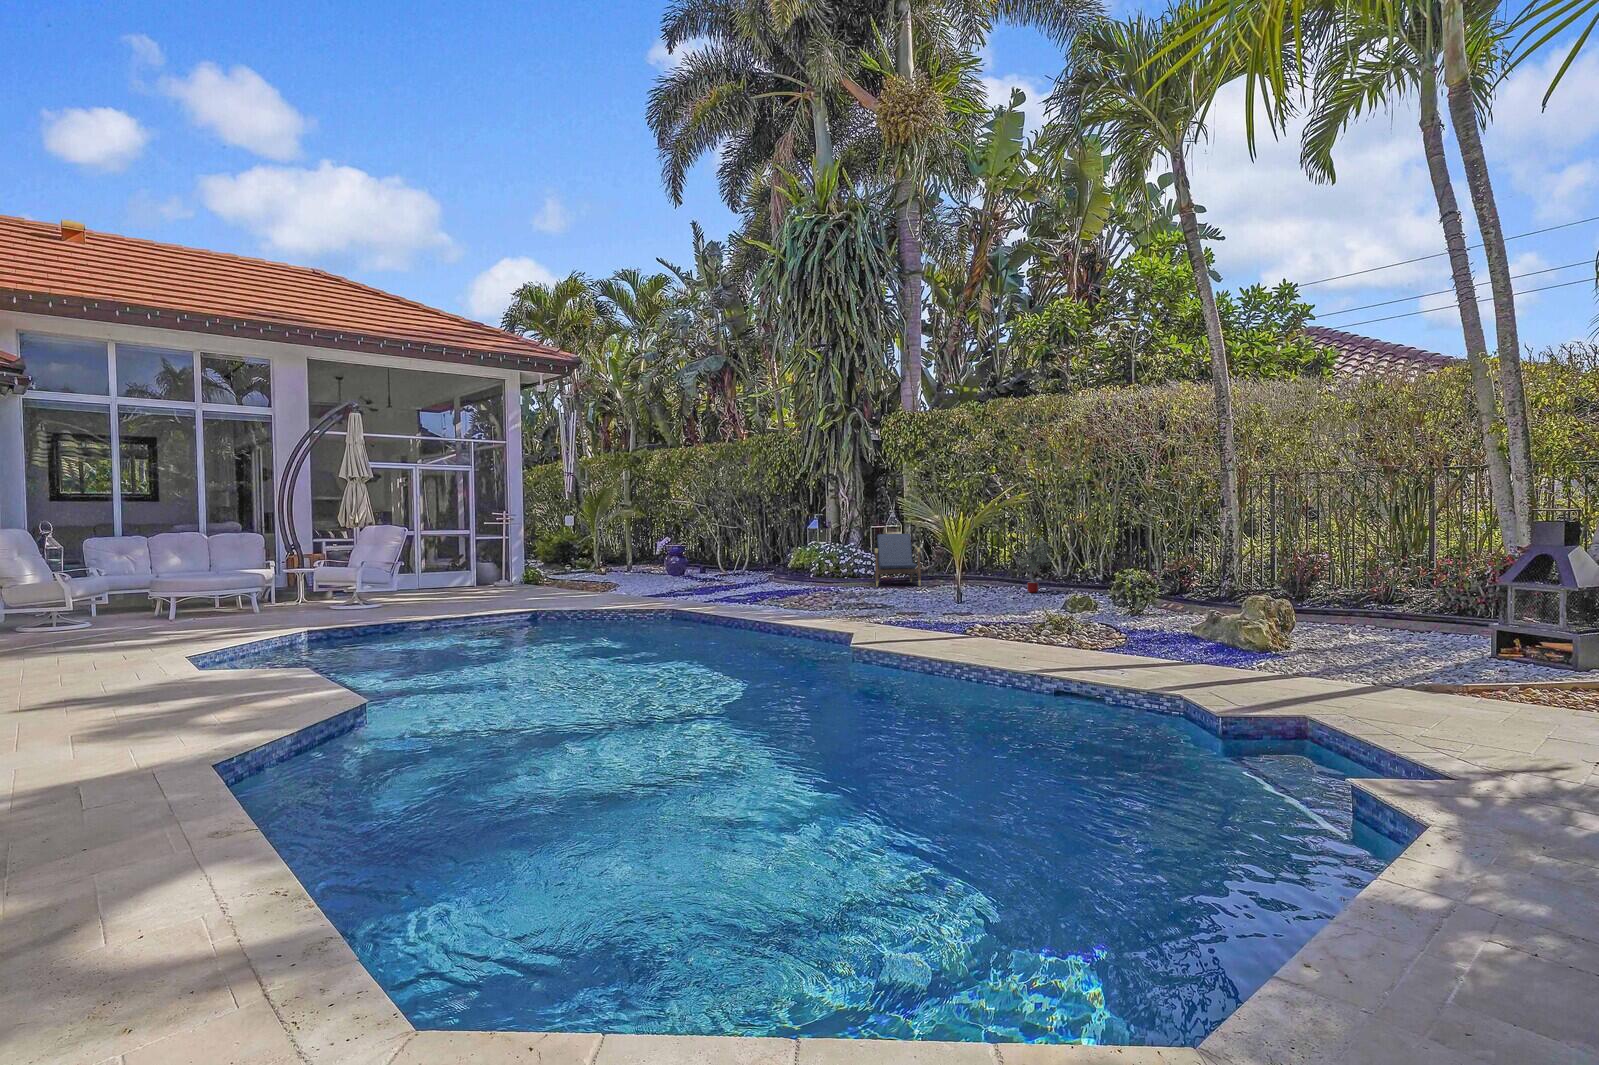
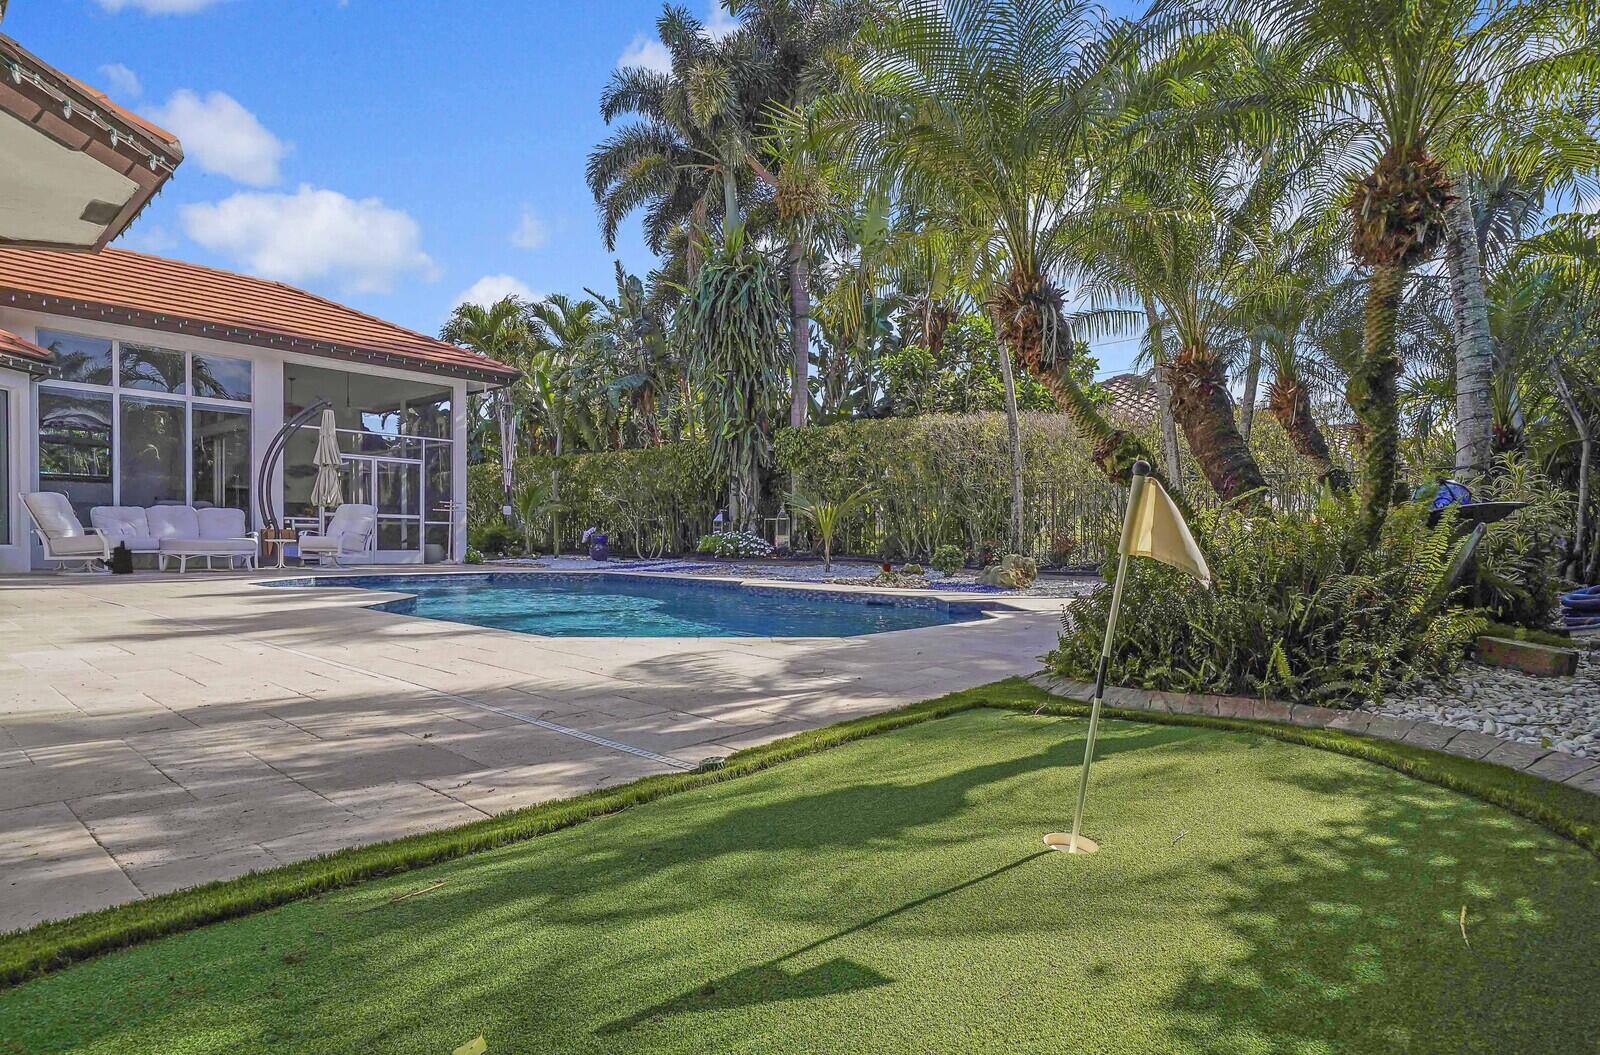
lounge chair: present [874,534,921,587] -> none [765,526,802,567]
watering can: none [87,575,147,614] -> present [97,541,140,574]

